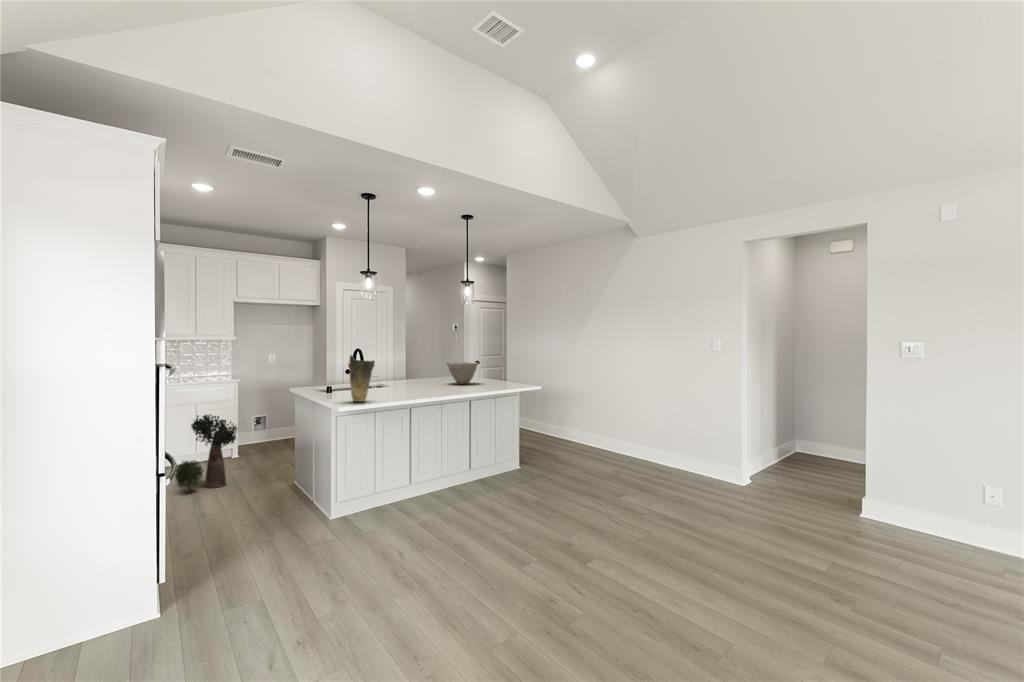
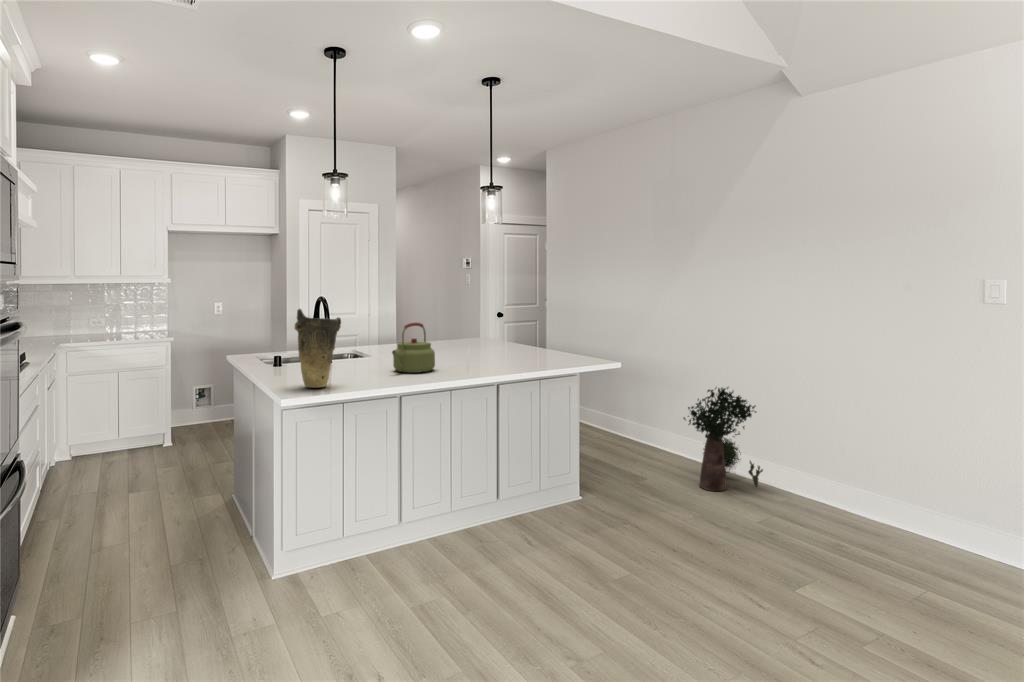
bowl: present [446,362,479,384] -> none [458,316,508,349]
kettle: none [404,364,430,395] -> present [392,323,435,373]
potted plant: present [175,414,237,492] -> present [684,387,763,491]

